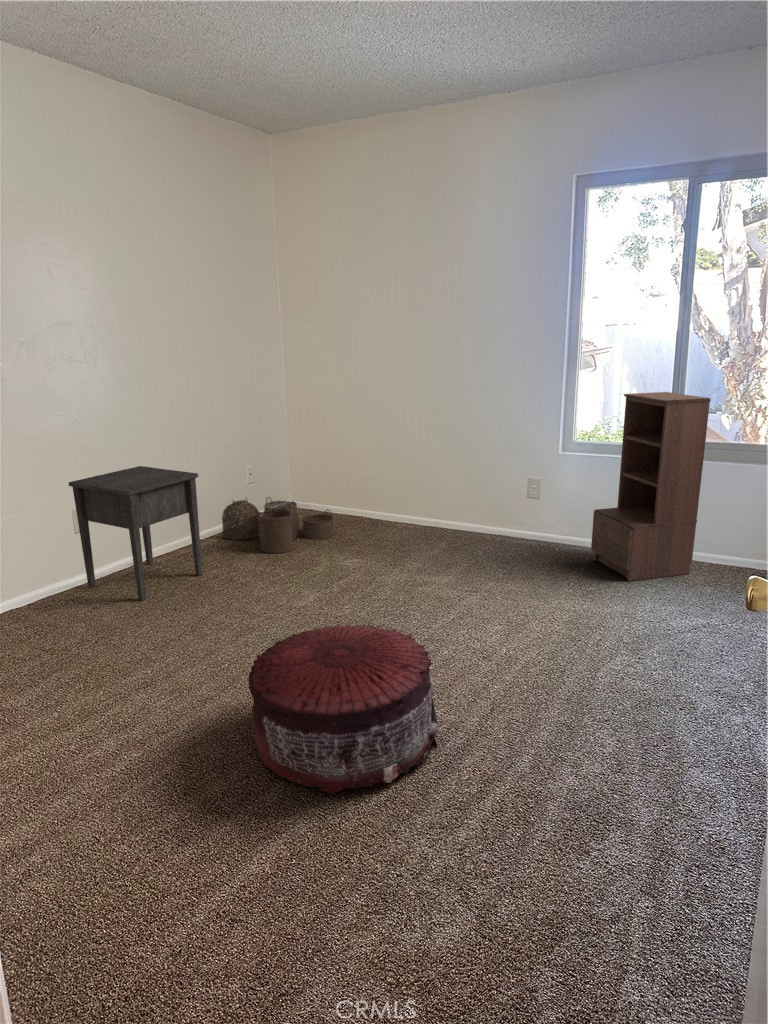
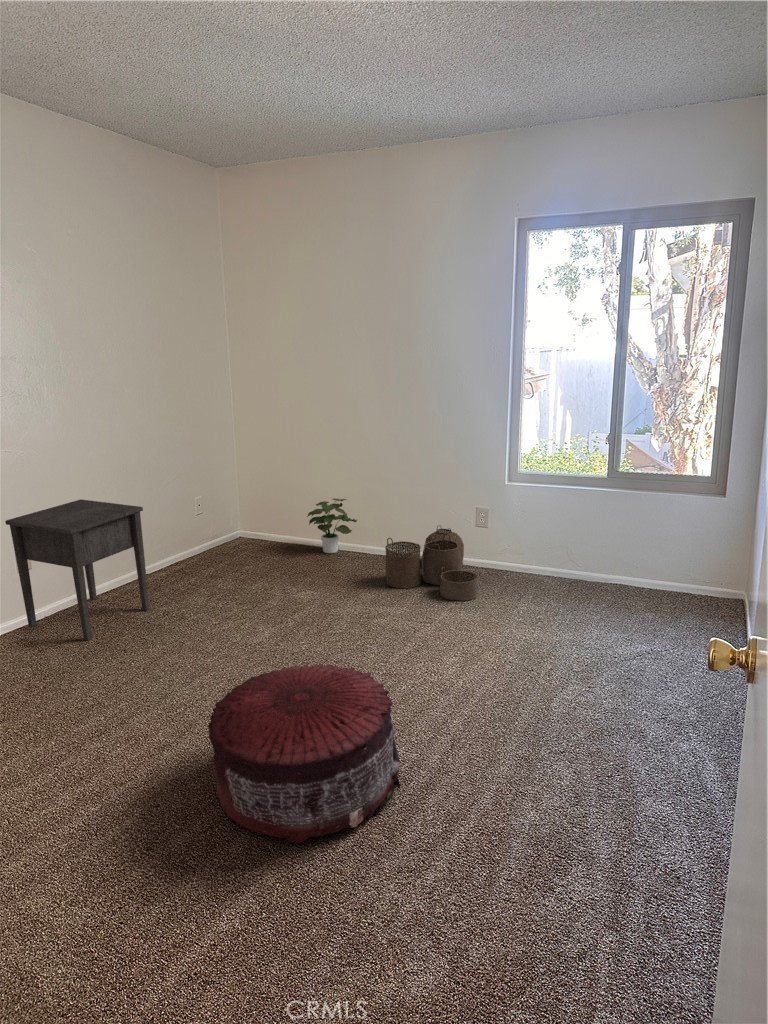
bookshelf: present [591,392,711,581] -> none [535,416,643,600]
potted plant: none [360,474,411,530] -> present [307,498,357,553]
woven basket: present [222,497,334,553] -> present [385,525,477,601]

